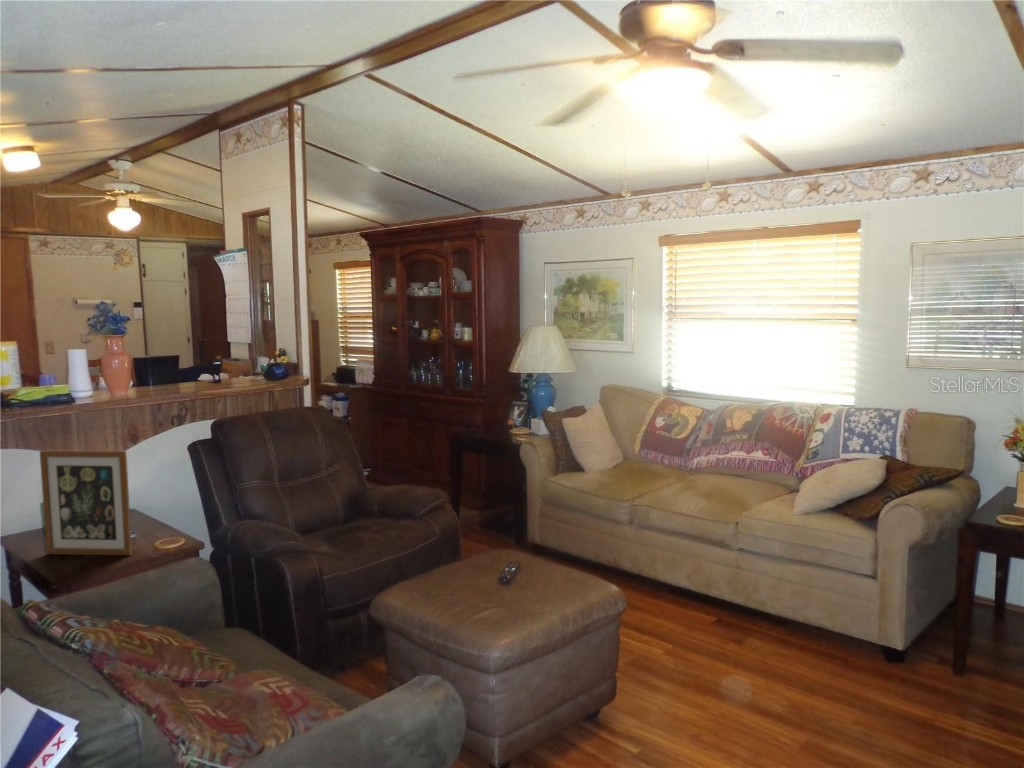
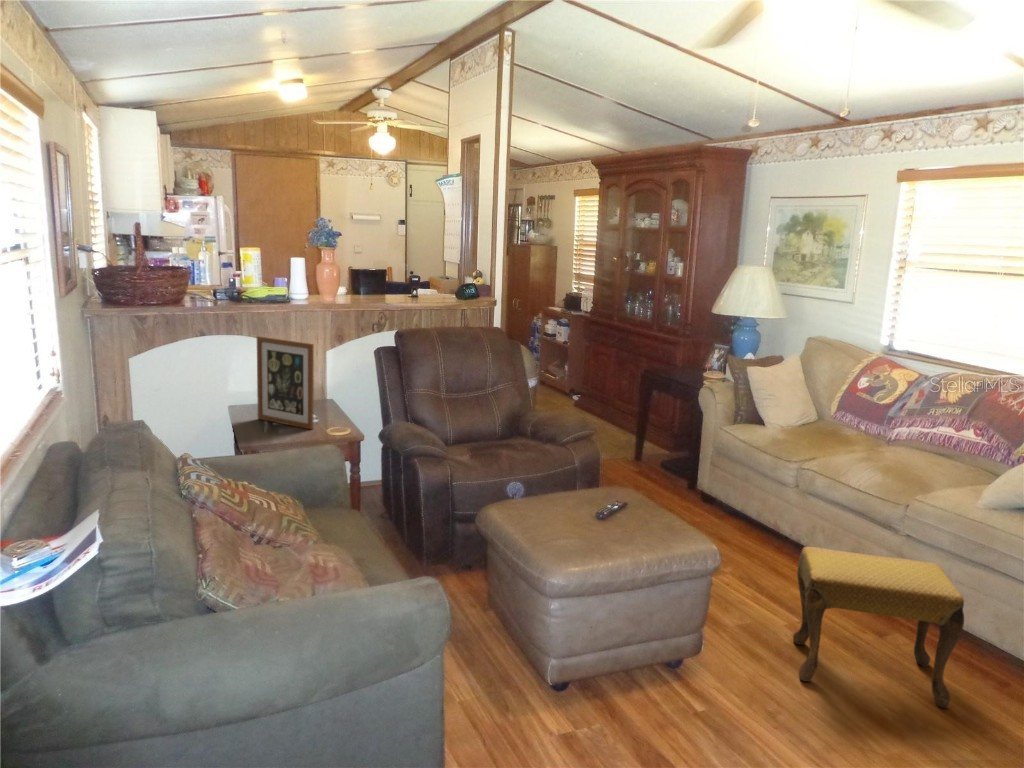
footstool: none [679,572,830,710] -> present [793,547,964,708]

